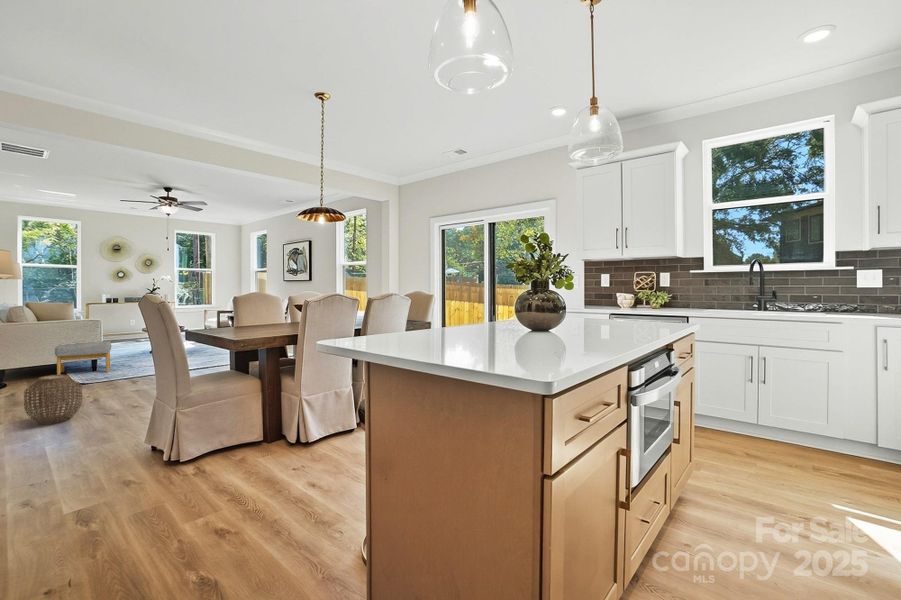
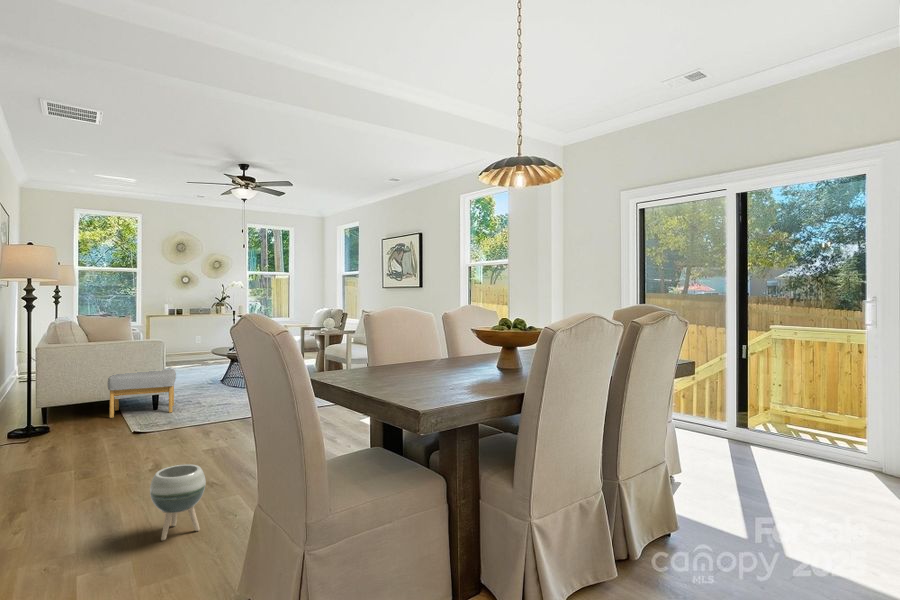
woven basket: present [24,375,82,424] -> none [54,434,136,516]
planter: none [93,388,130,431] -> present [150,464,206,540]

